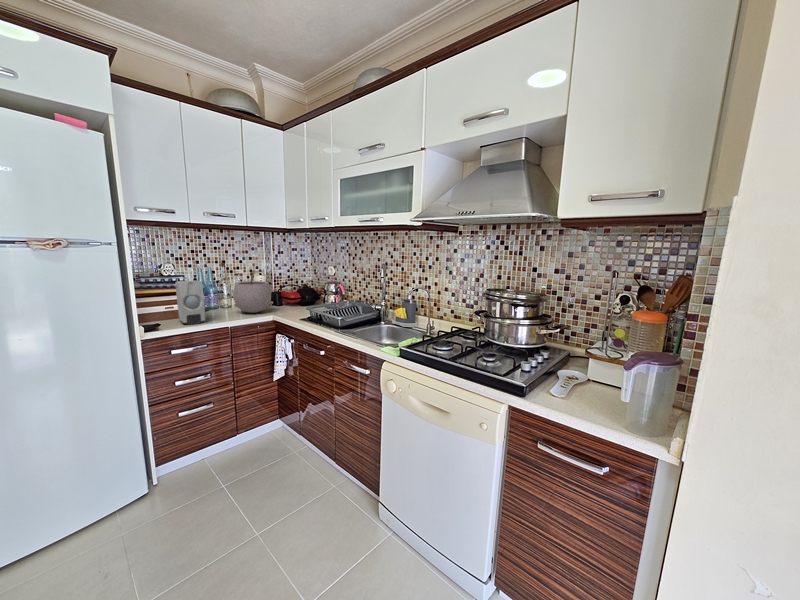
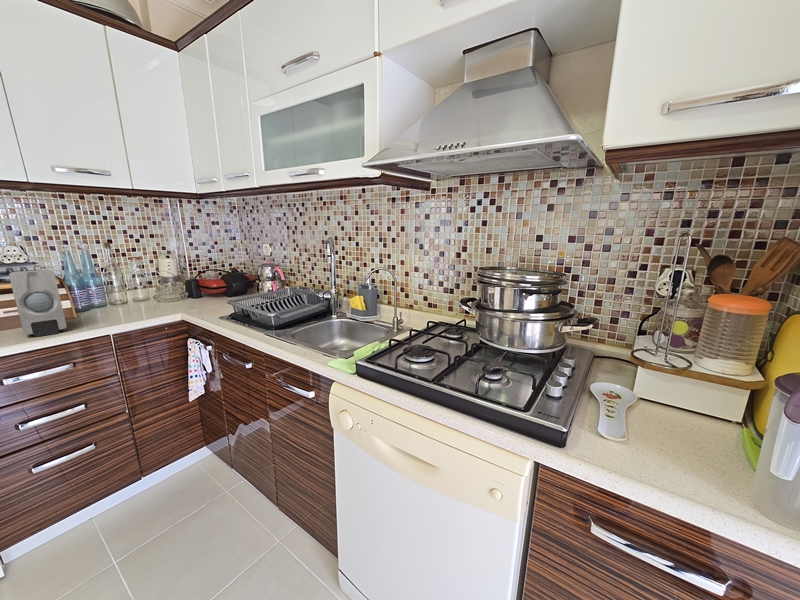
plant pot: present [233,271,271,313] -> none [119,250,179,311]

